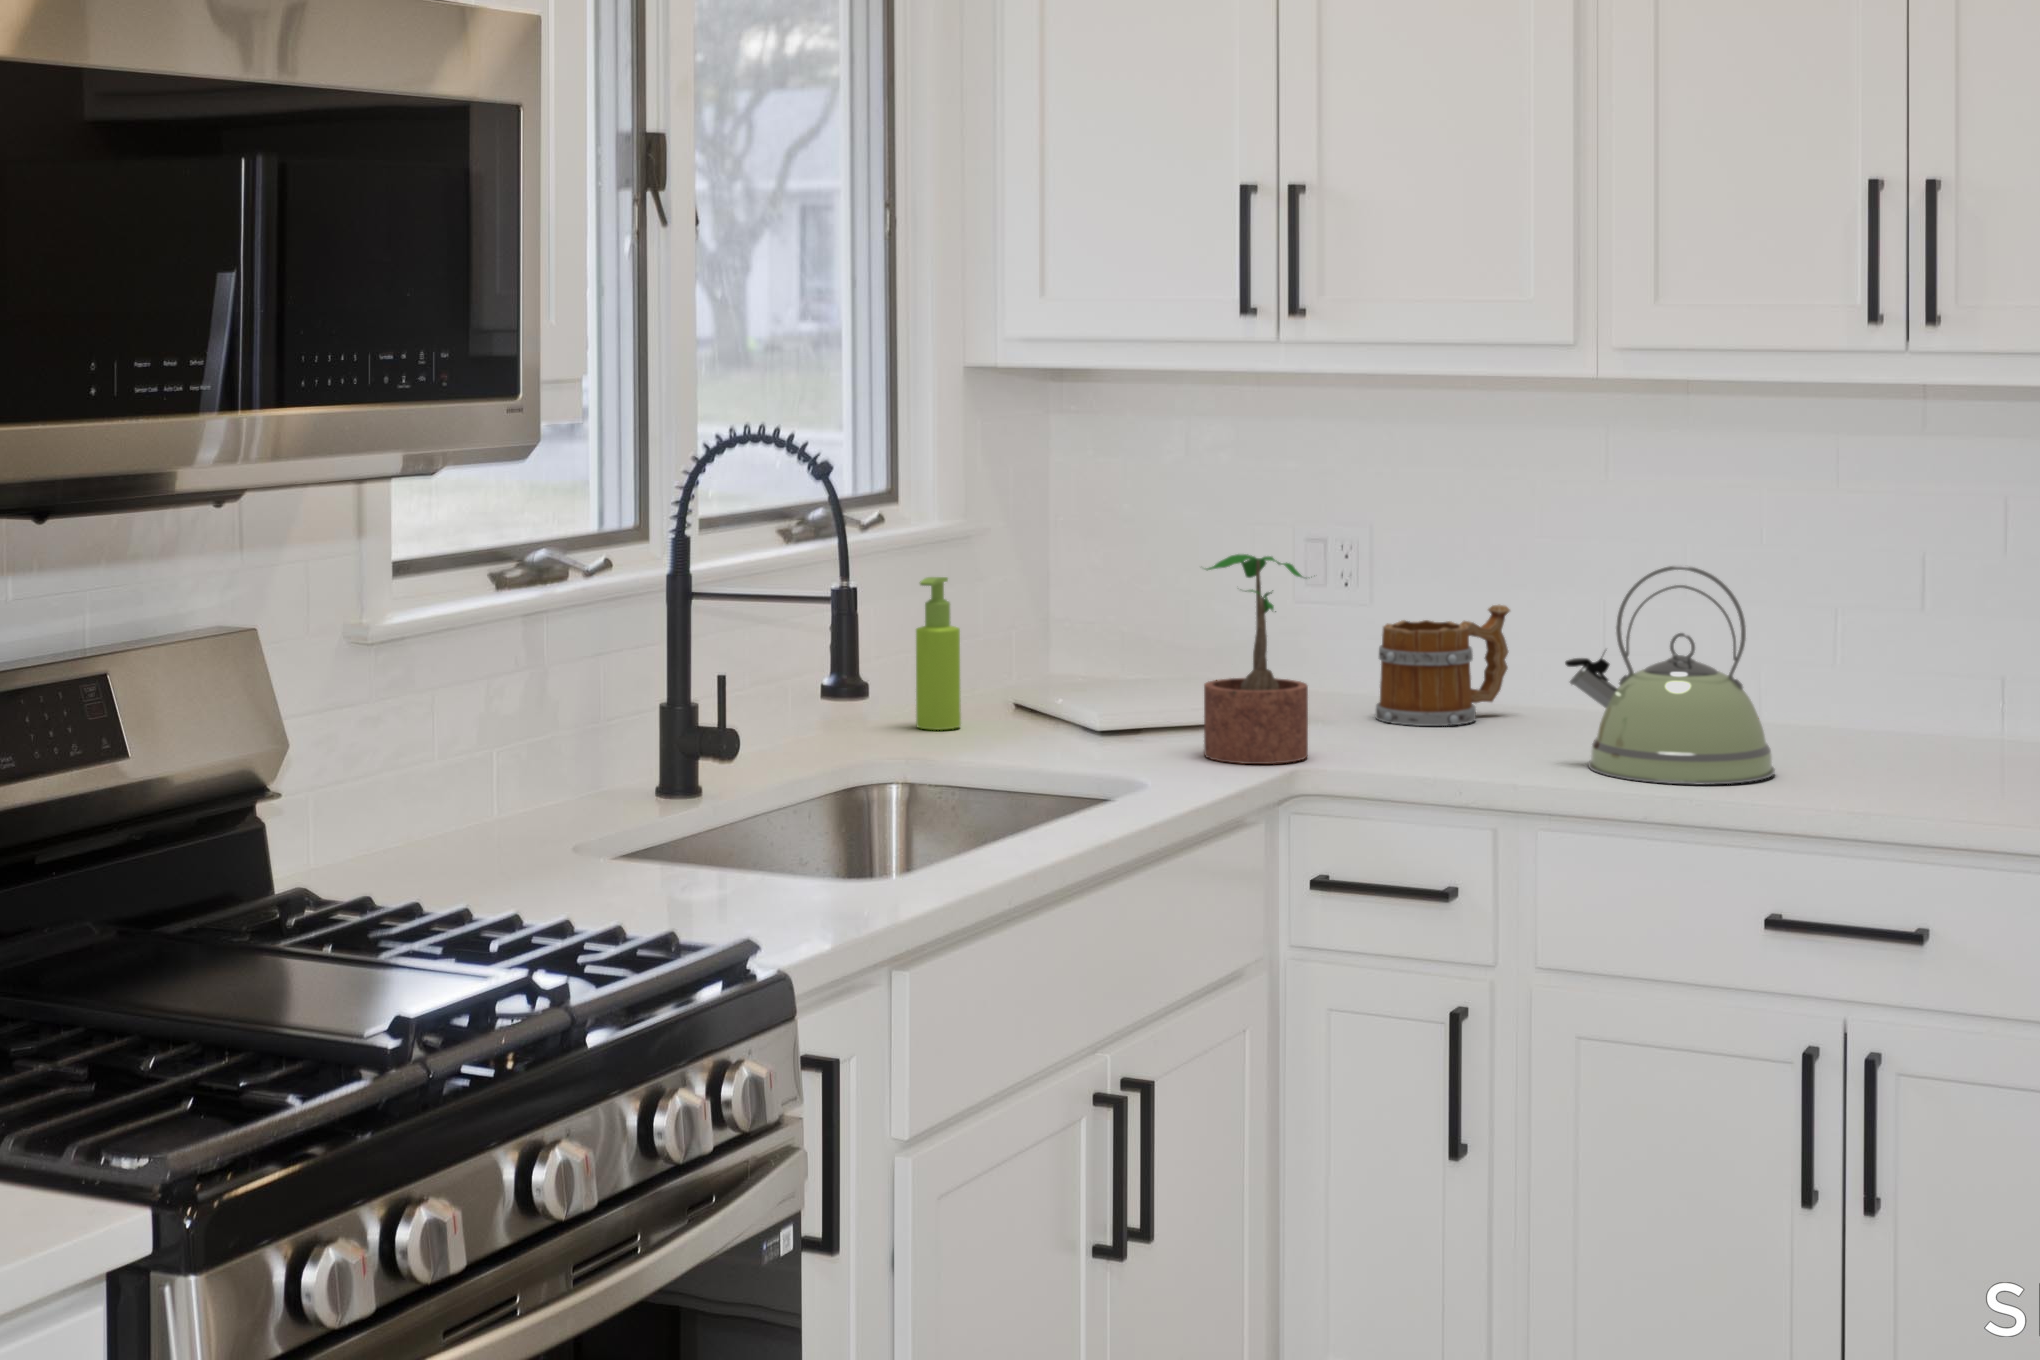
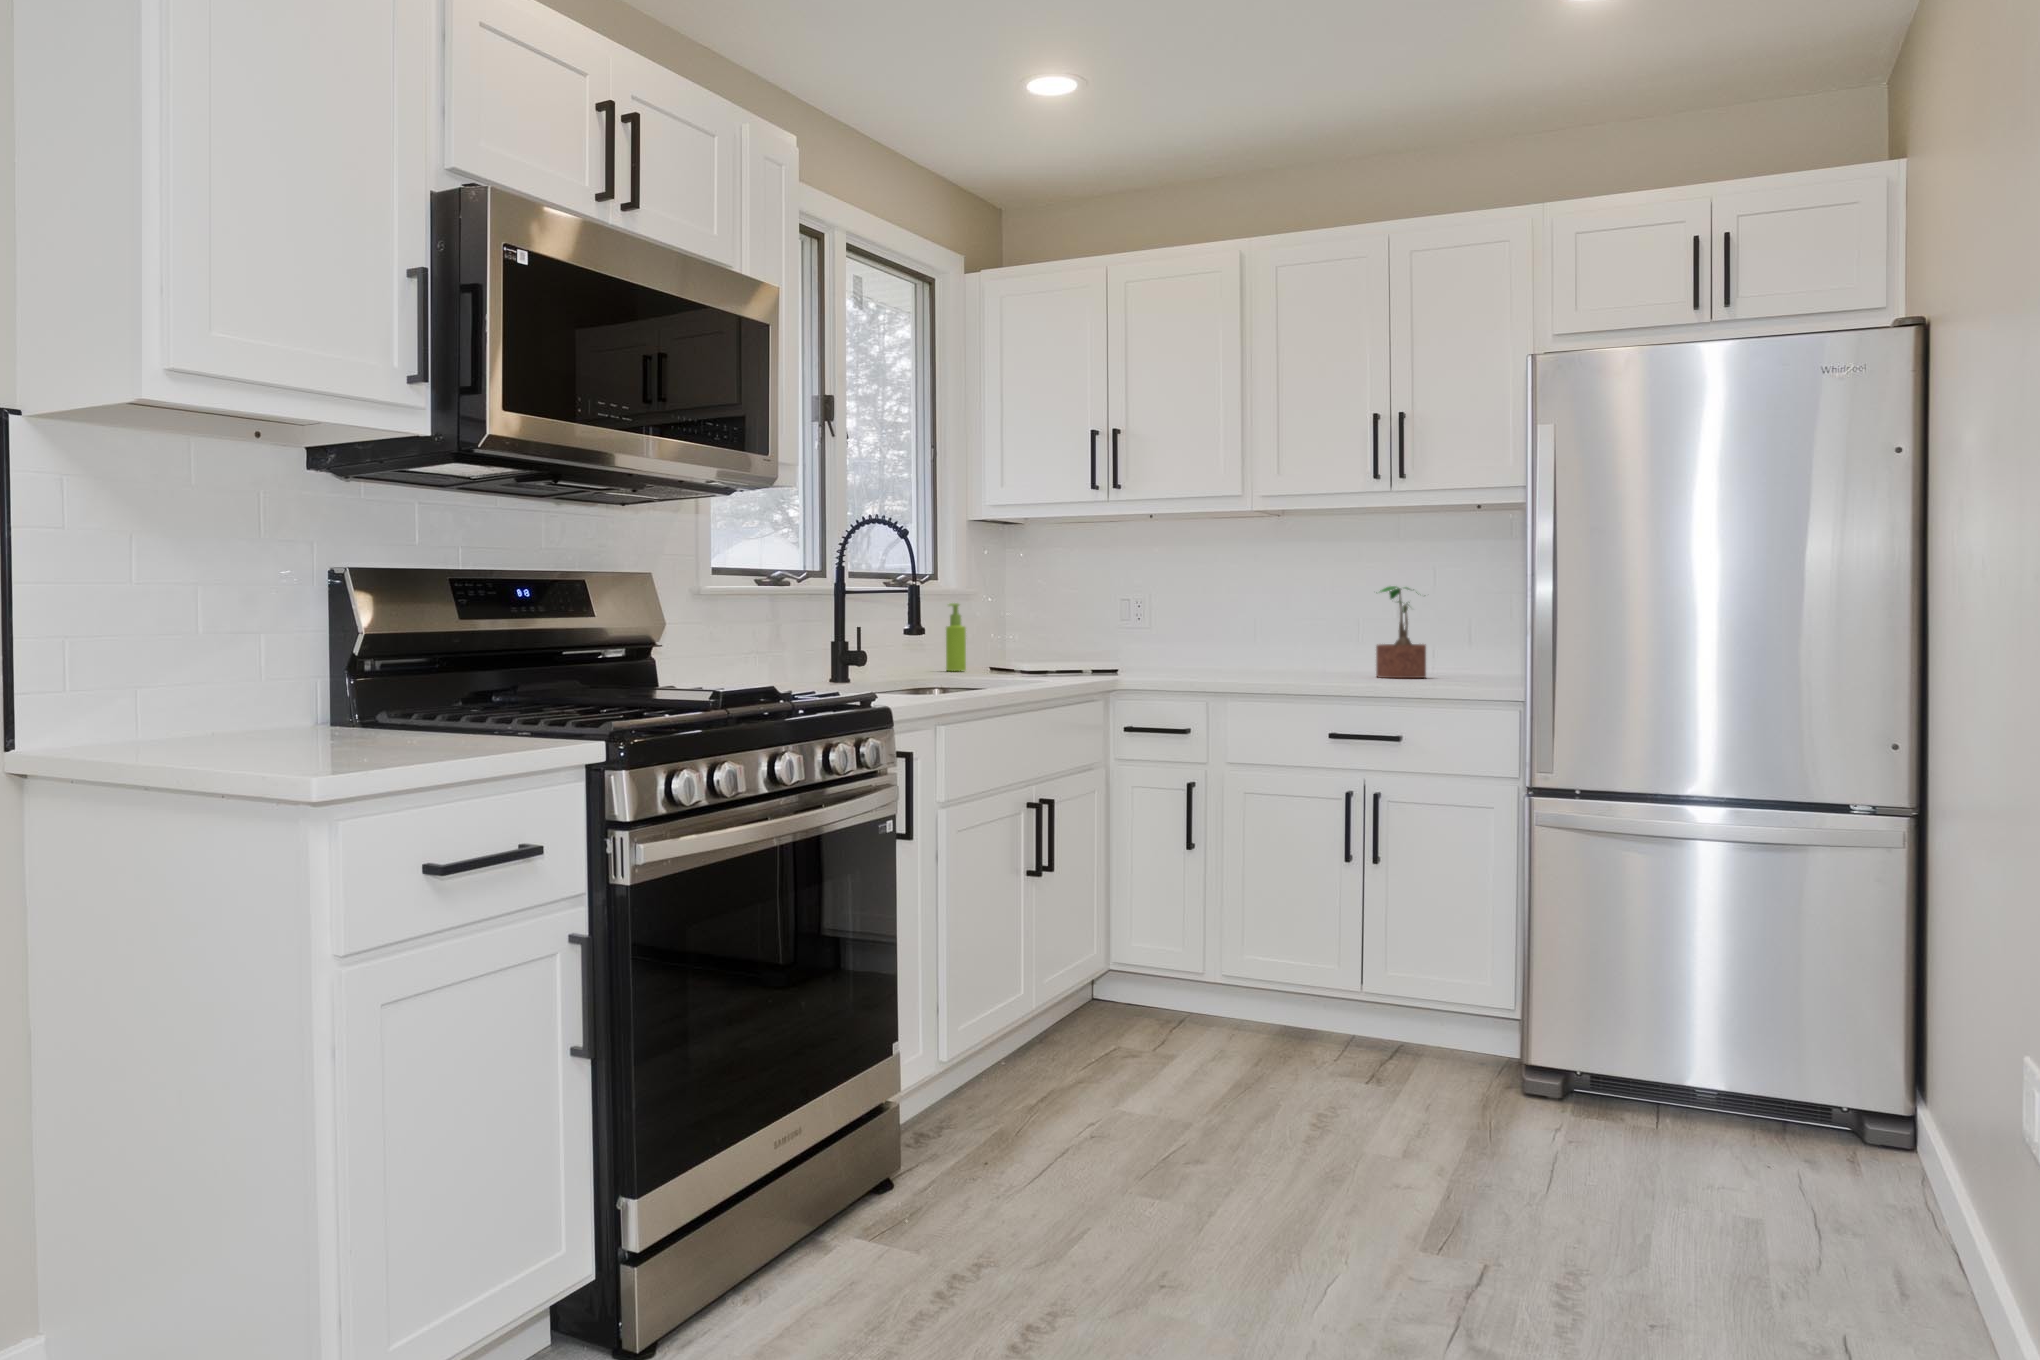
potted plant: present [1204,554,1308,764] -> present [1376,586,1426,678]
kettle: present [1565,565,1775,785] -> none [1238,585,1334,679]
mug: present [1375,605,1510,726] -> none [1153,621,1214,672]

